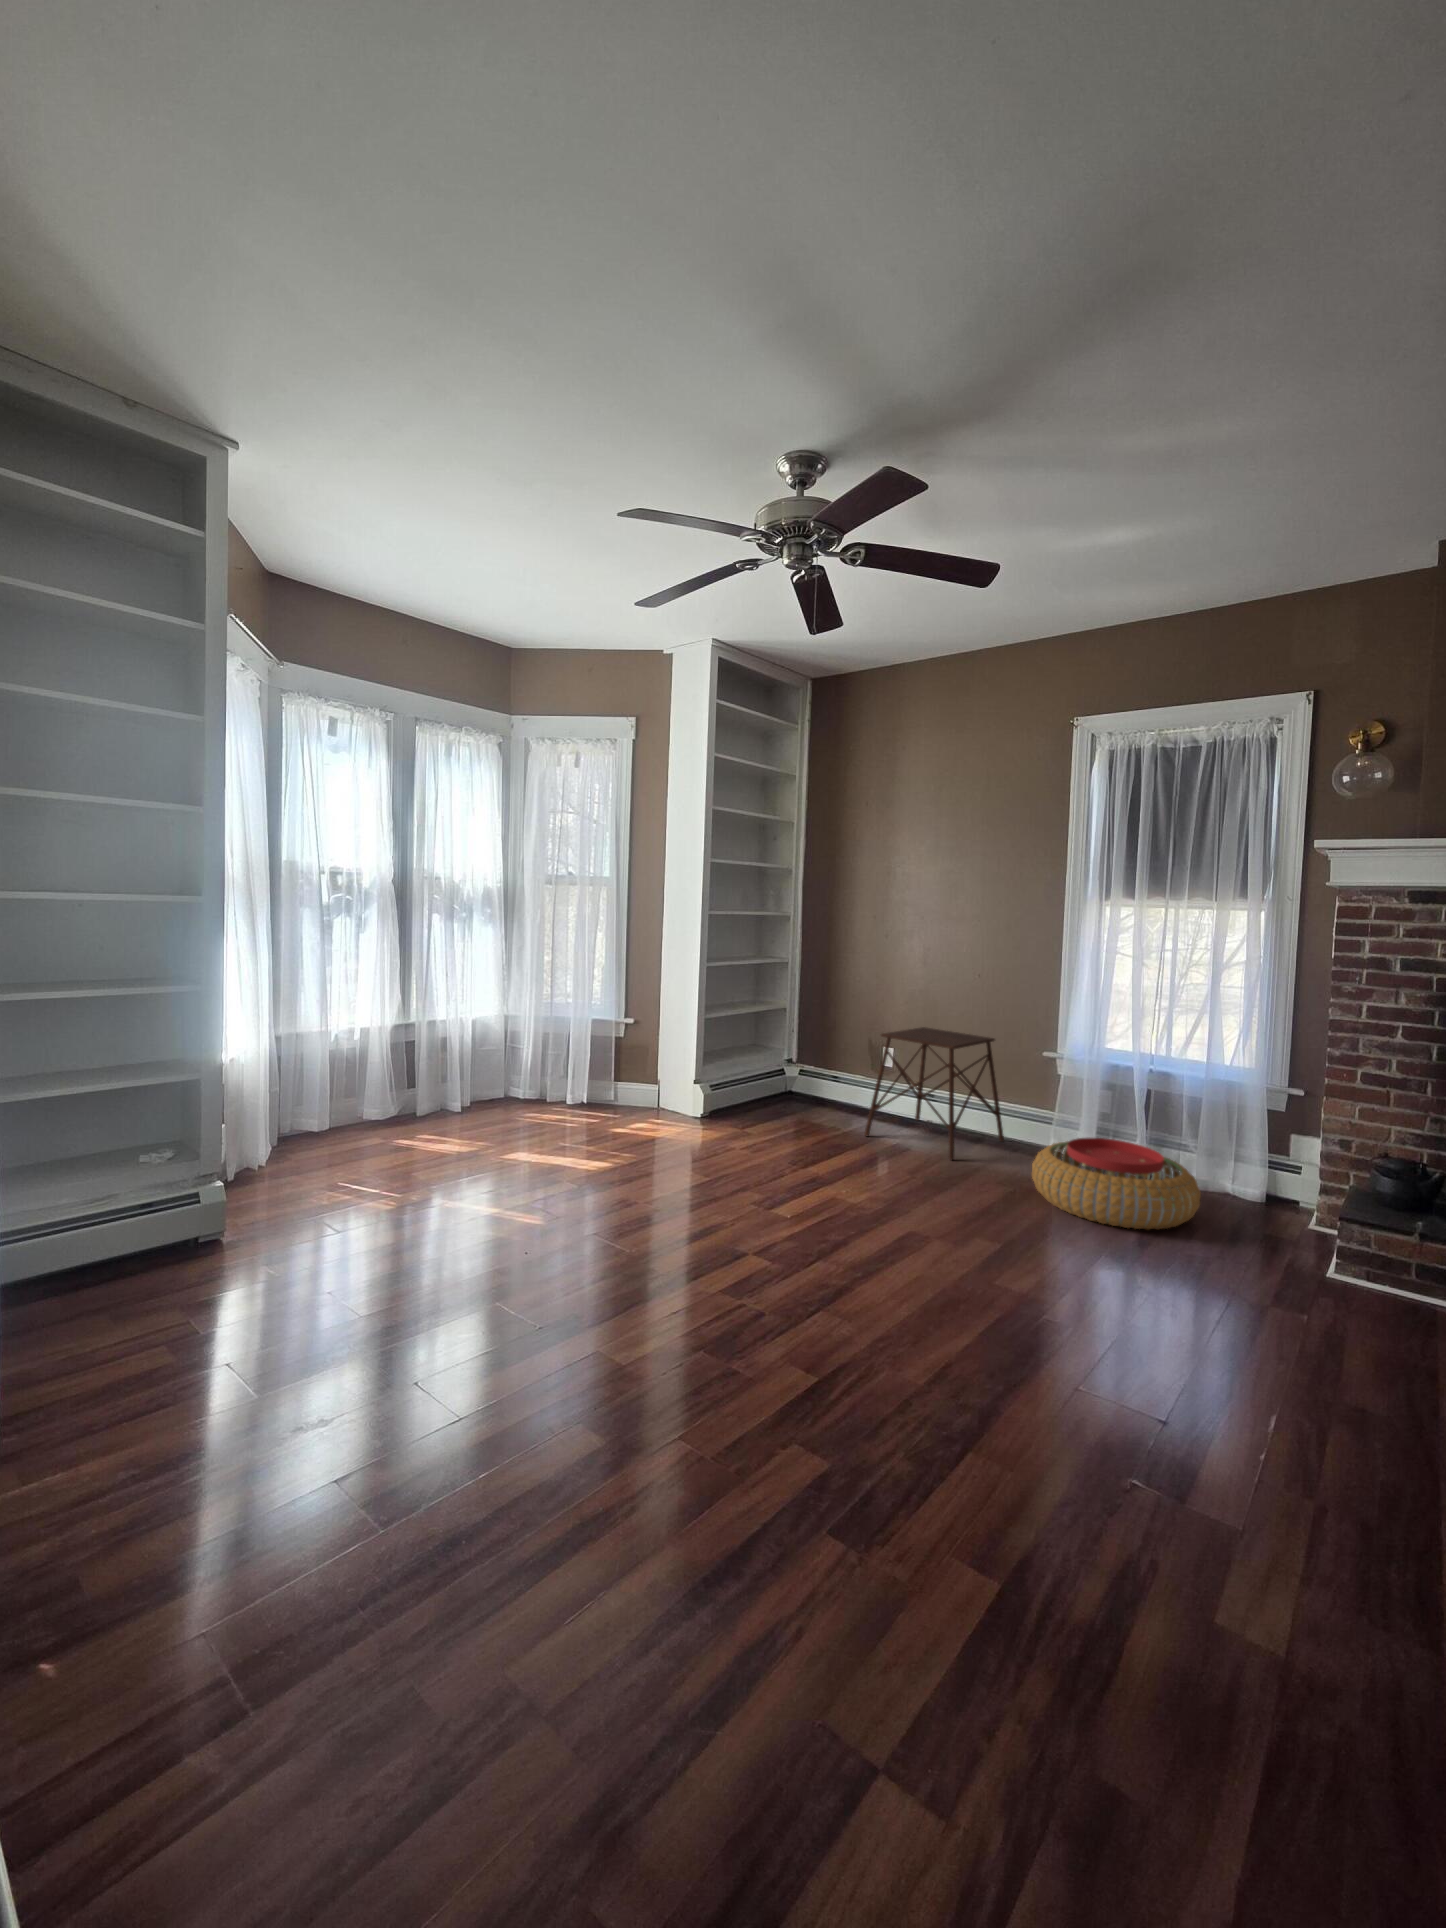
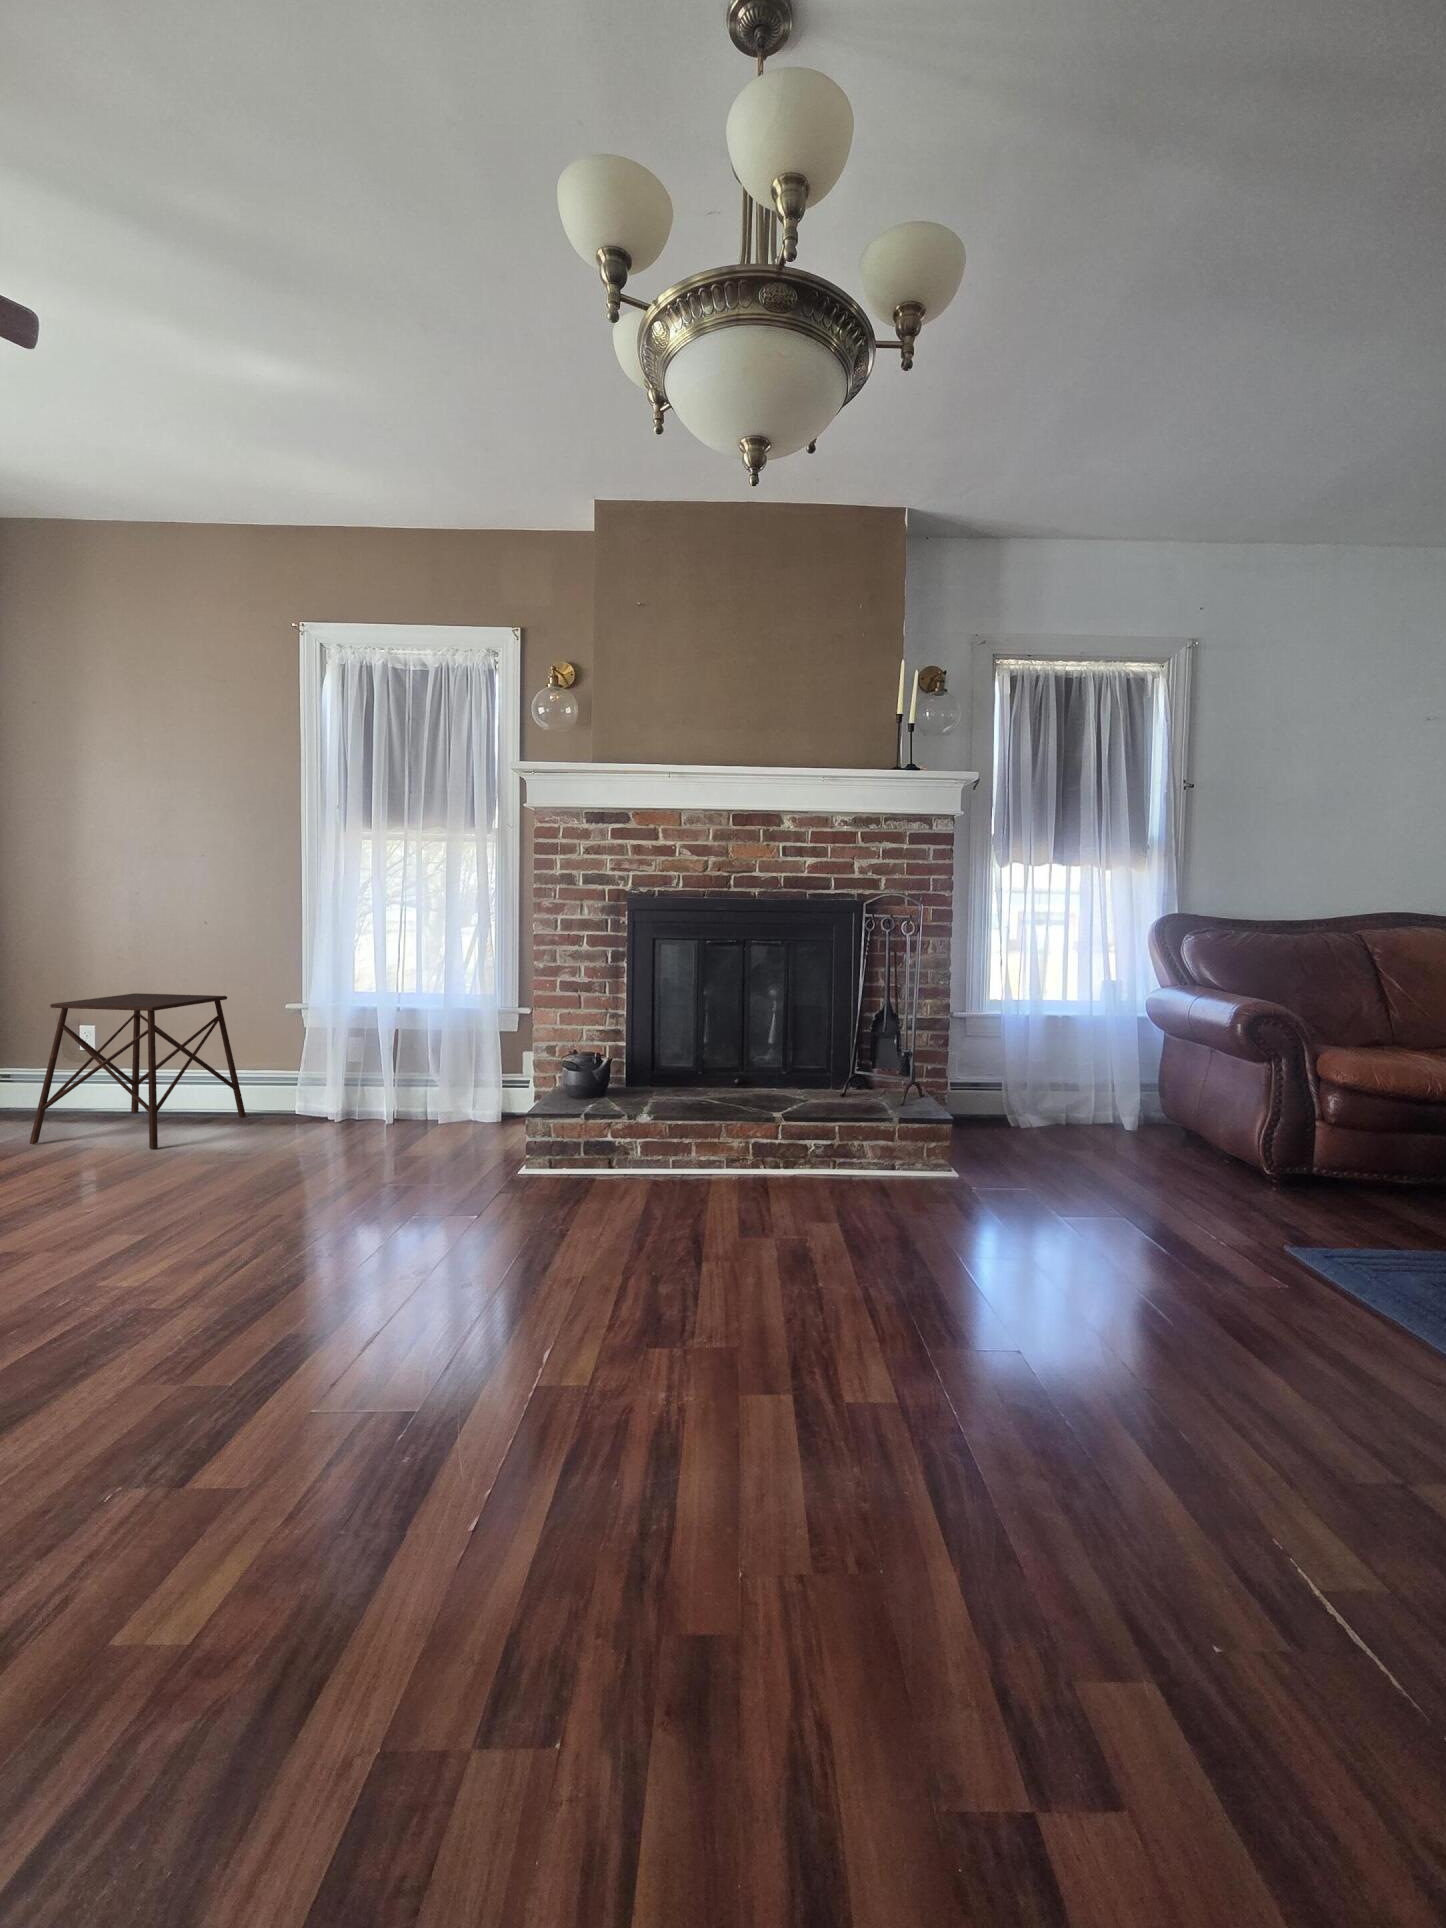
pouf: present [1032,1138,1201,1229] -> none [241,1086,428,1177]

